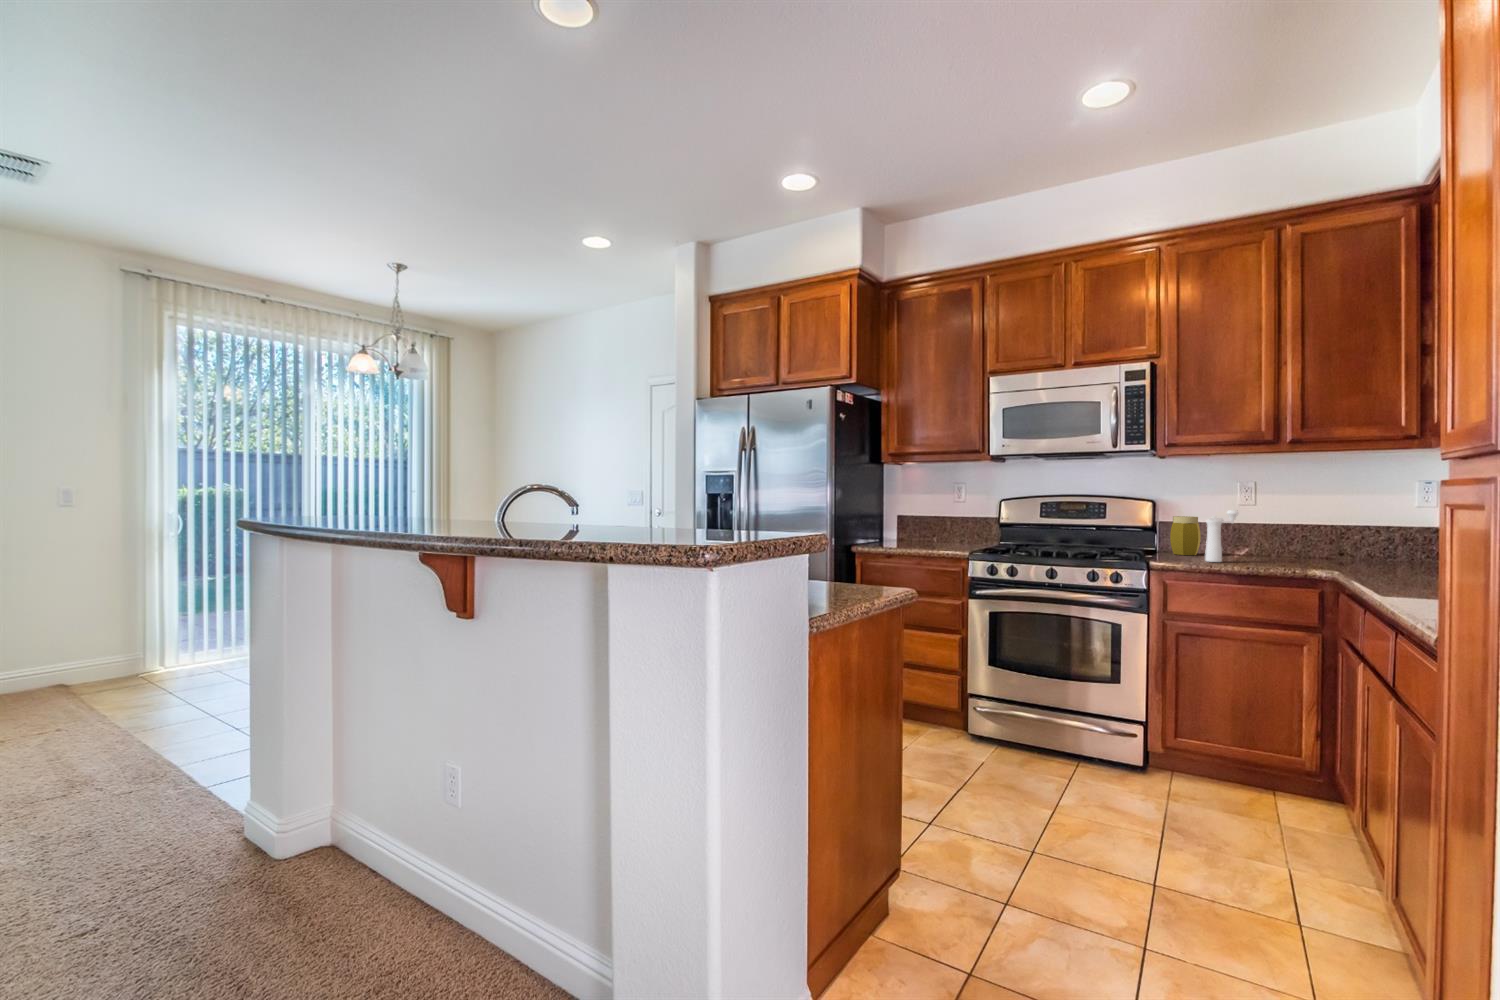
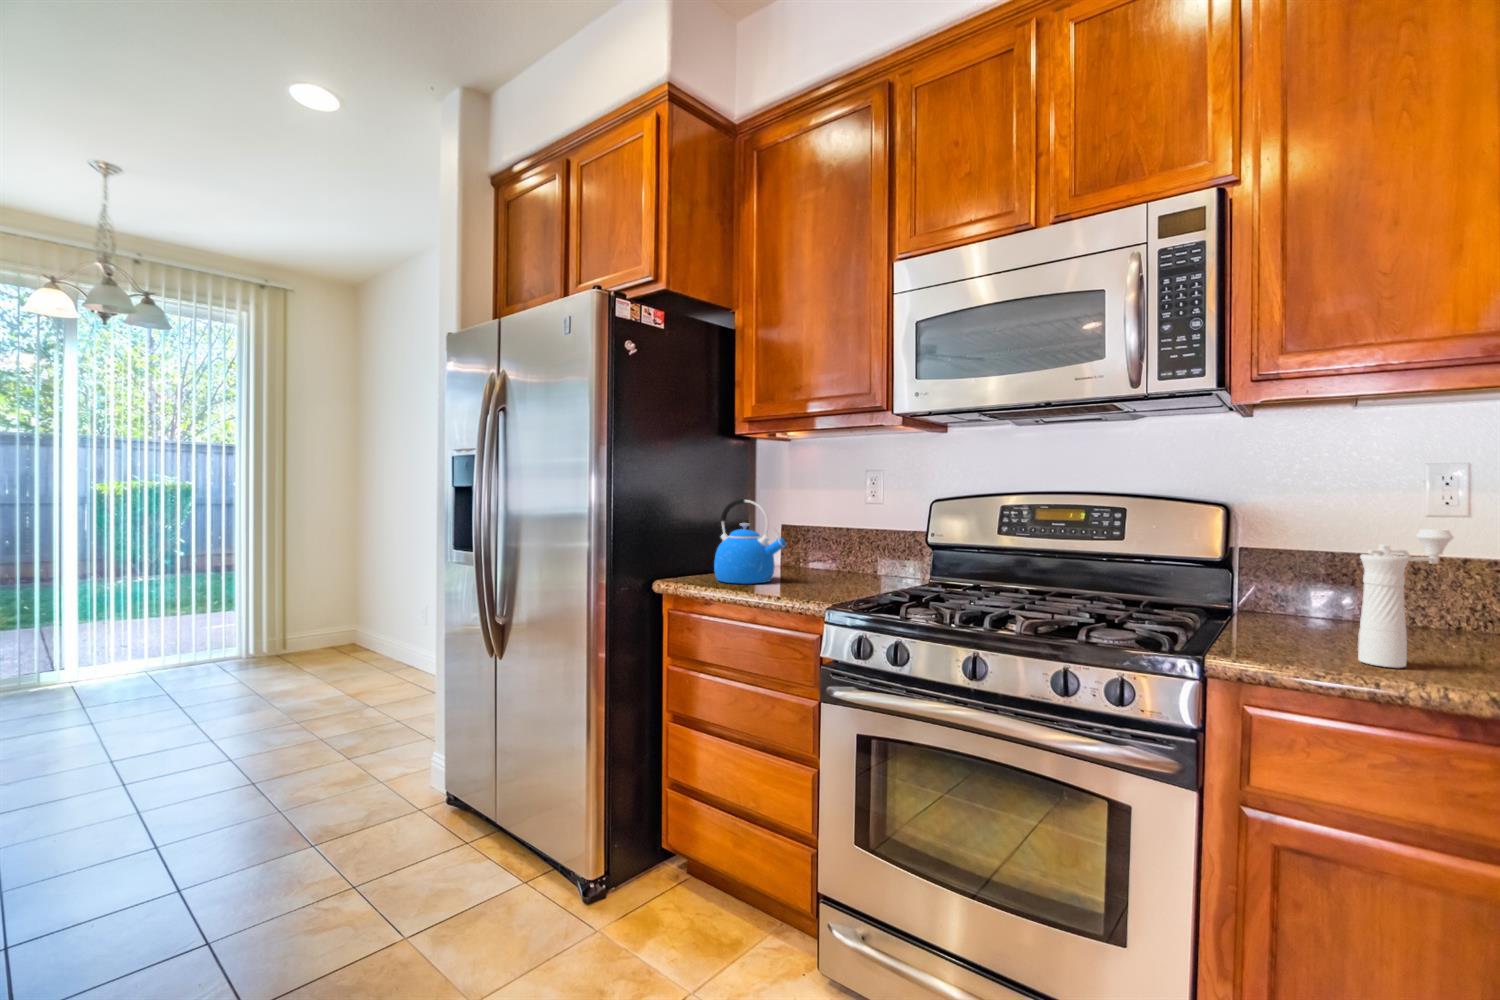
kettle: none [885,500,927,546] -> present [714,499,786,584]
jar: present [1170,516,1201,555] -> none [1263,539,1337,631]

